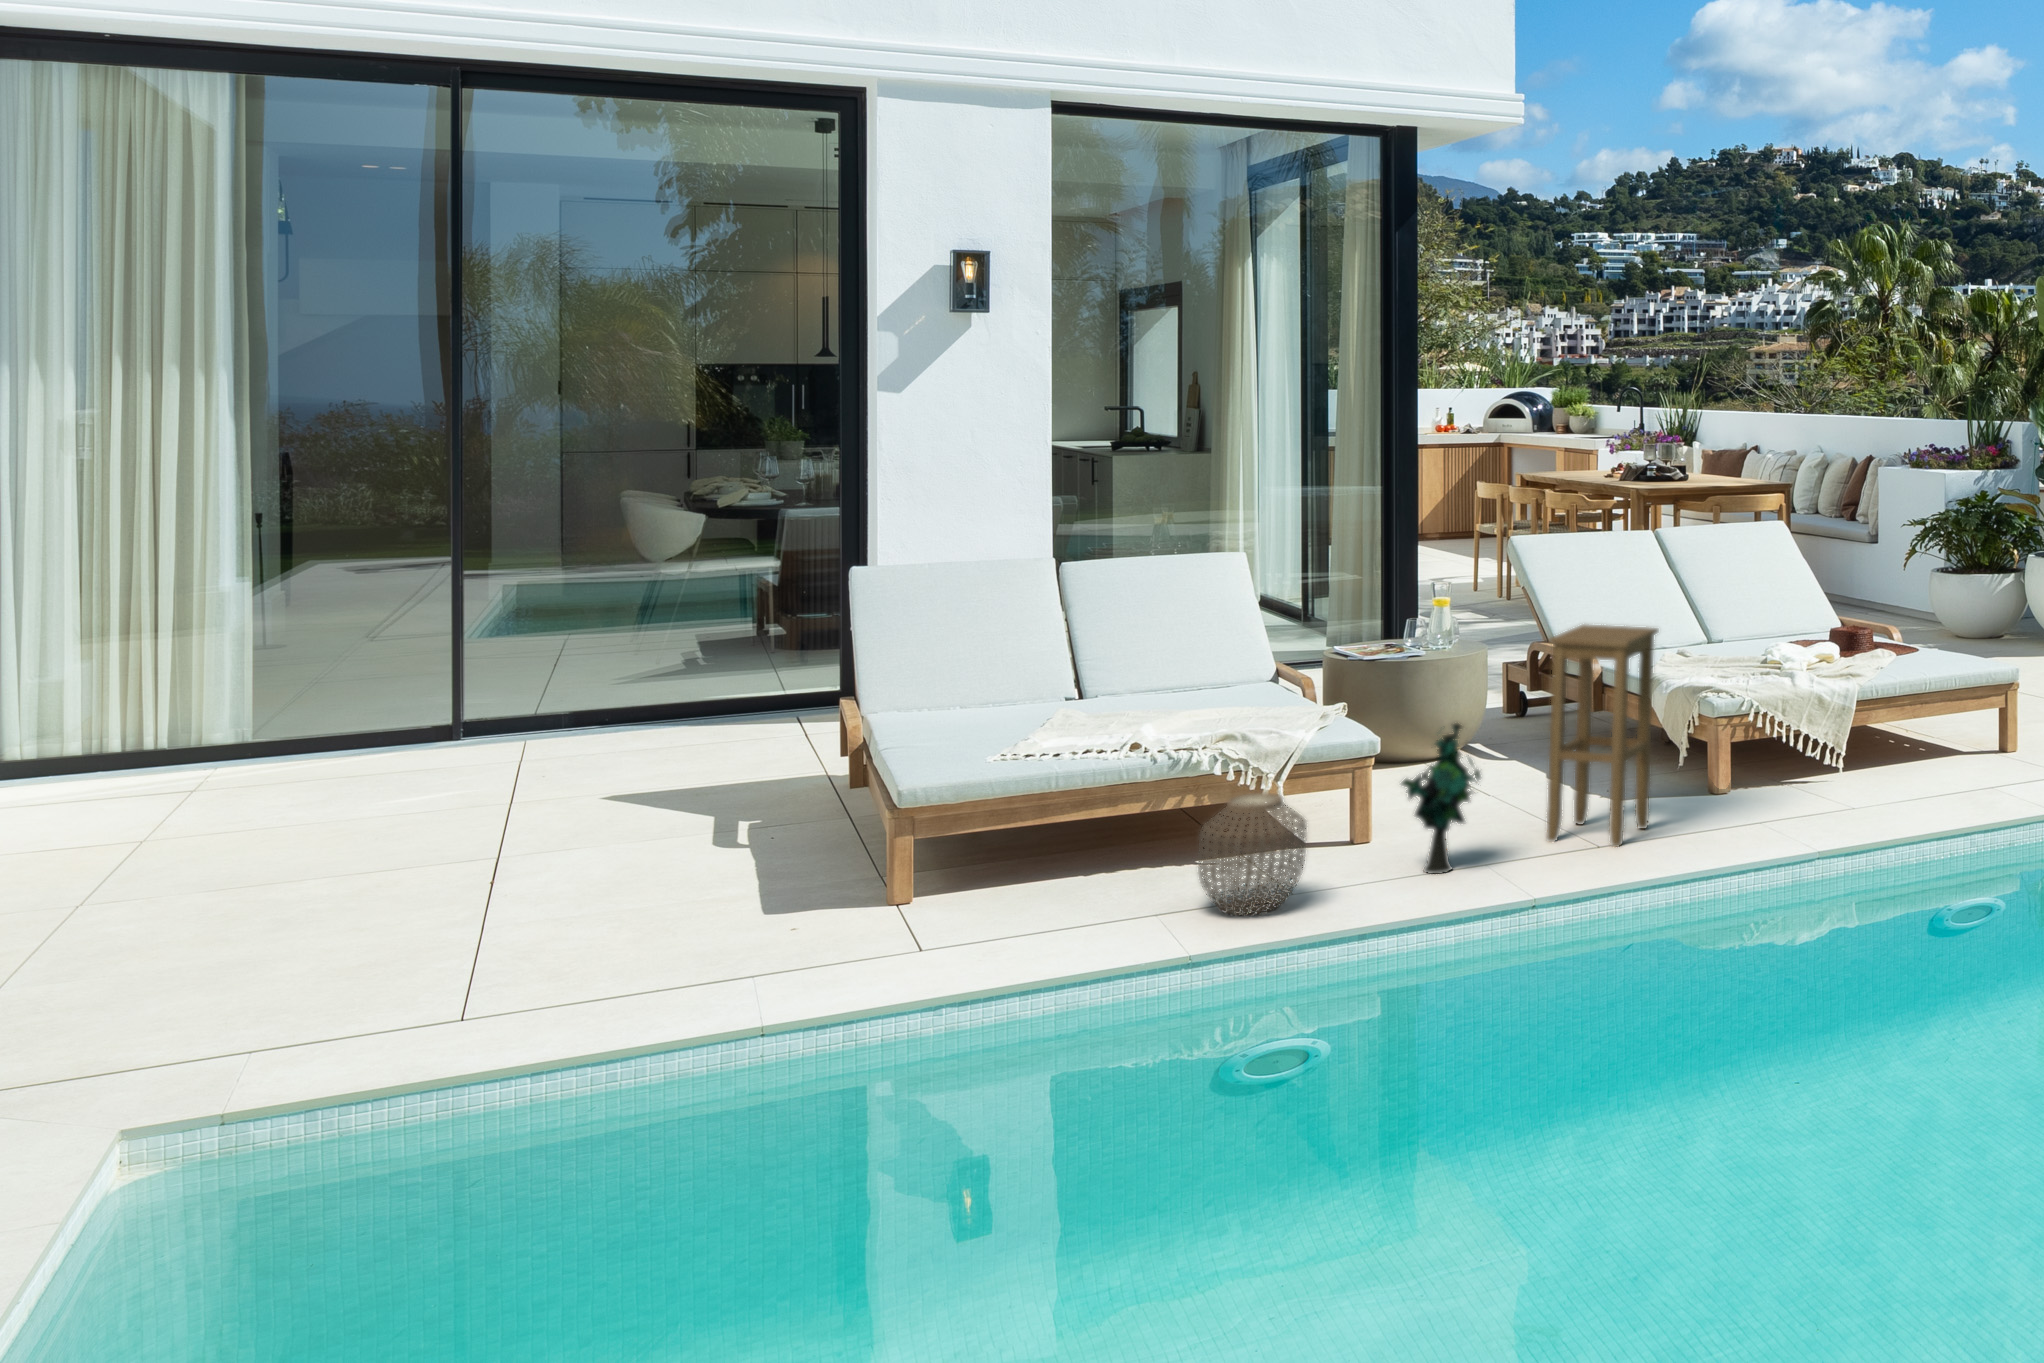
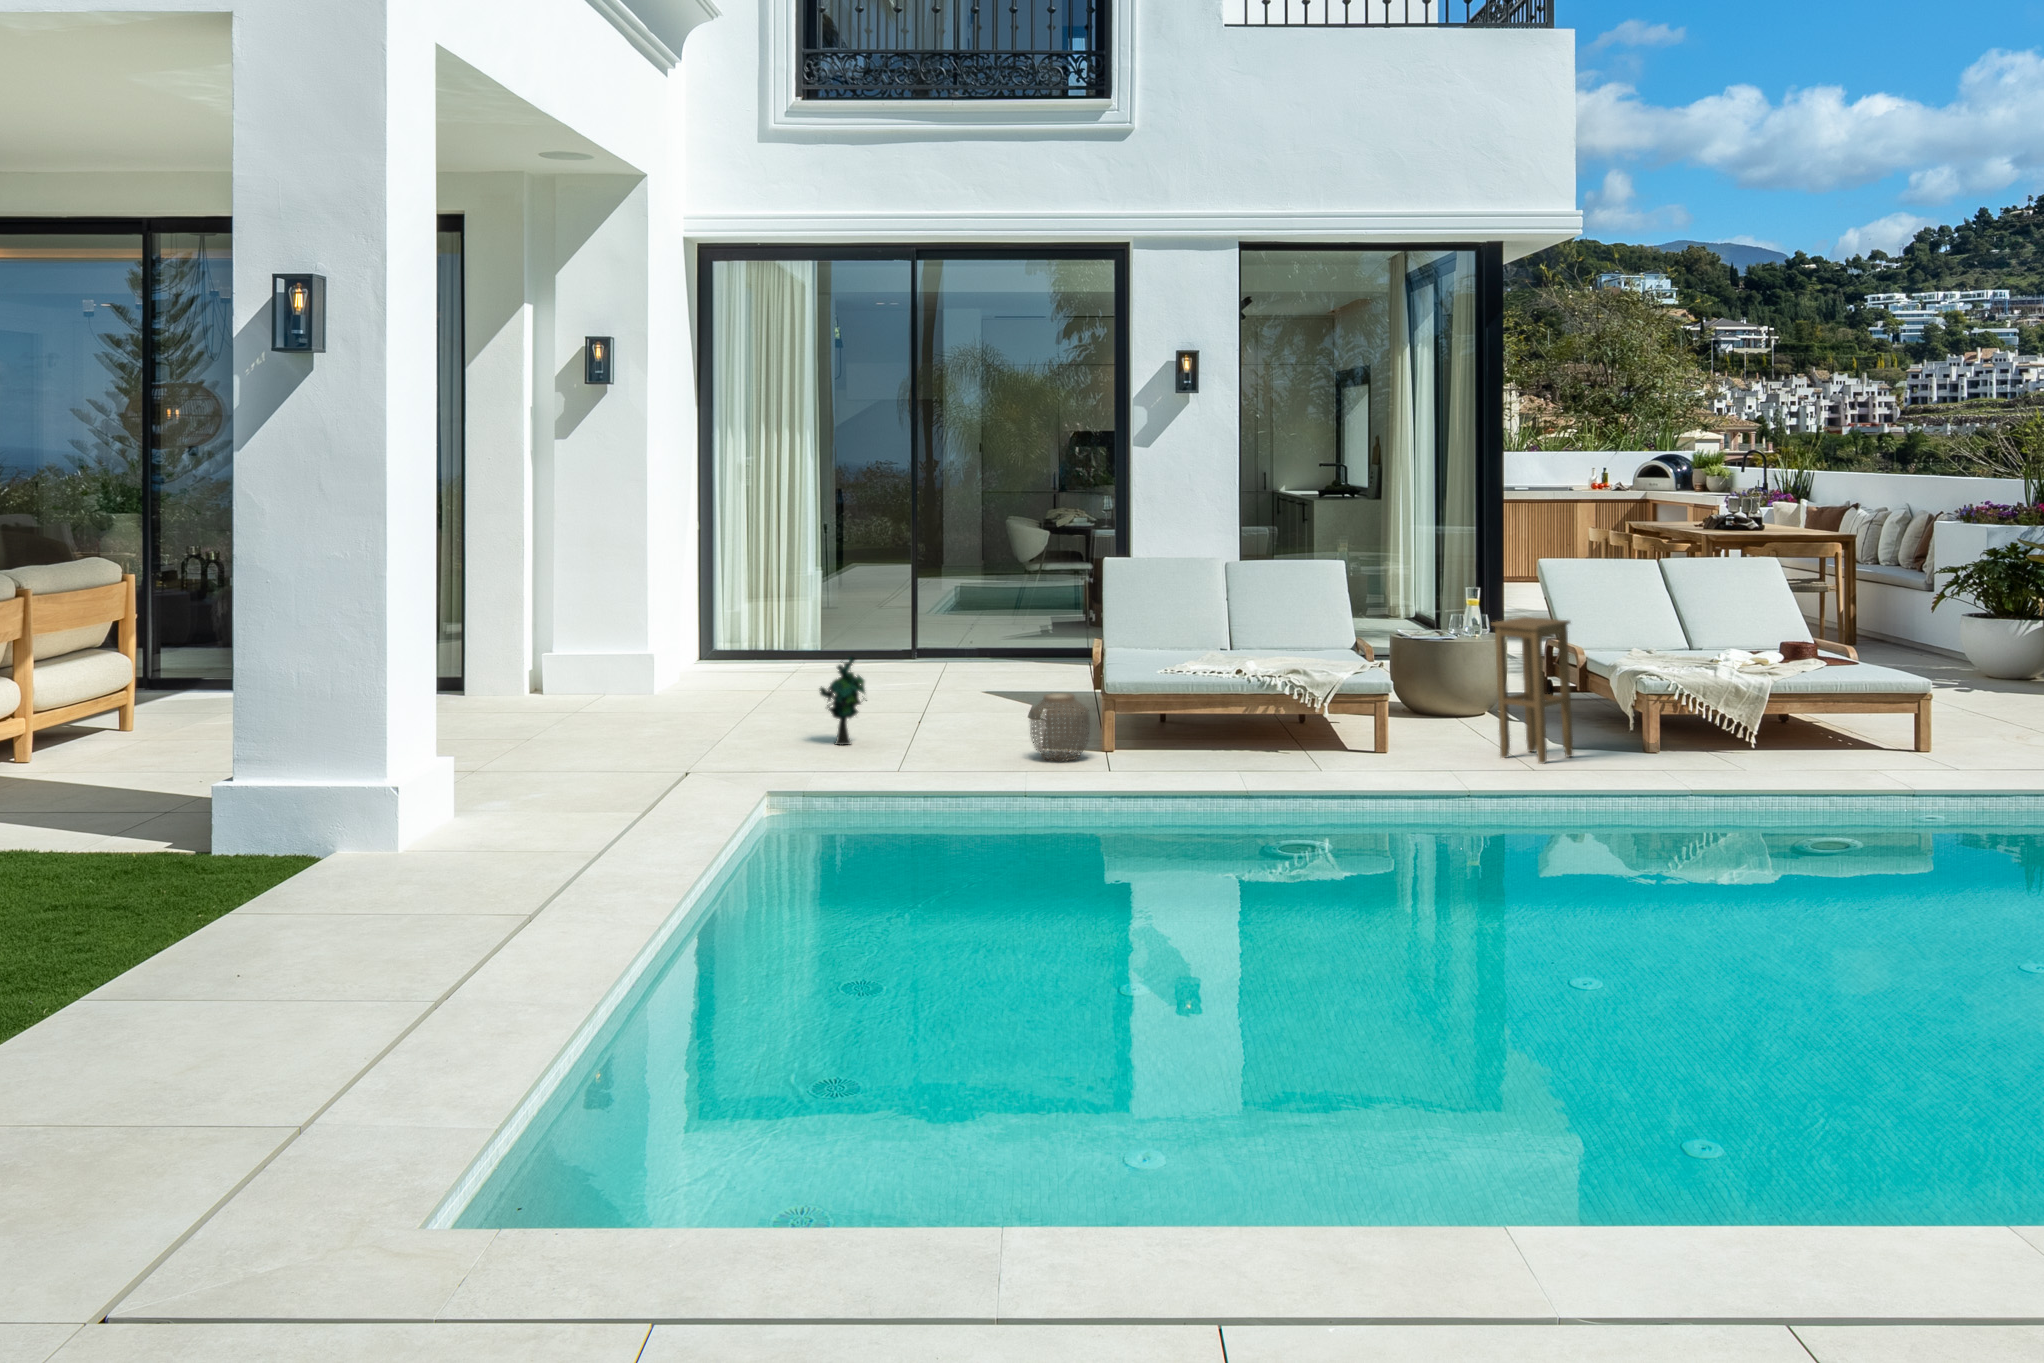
decorative plant: present [1402,724,1481,874] -> present [820,656,867,745]
woven basket: present [1198,792,1306,915] -> present [1030,693,1090,761]

